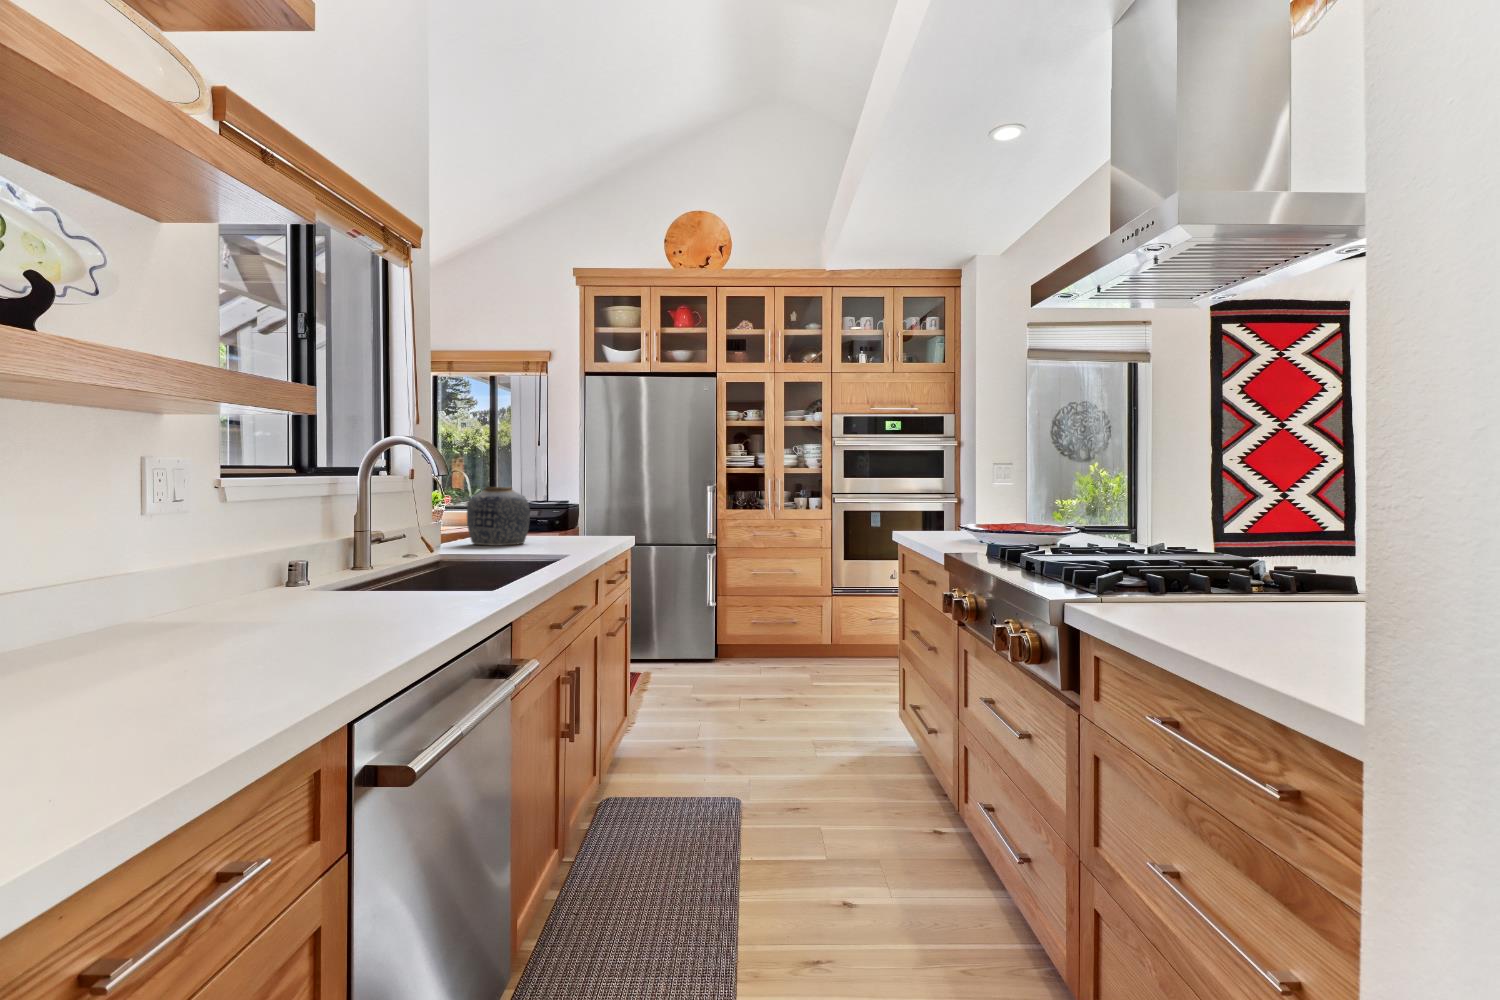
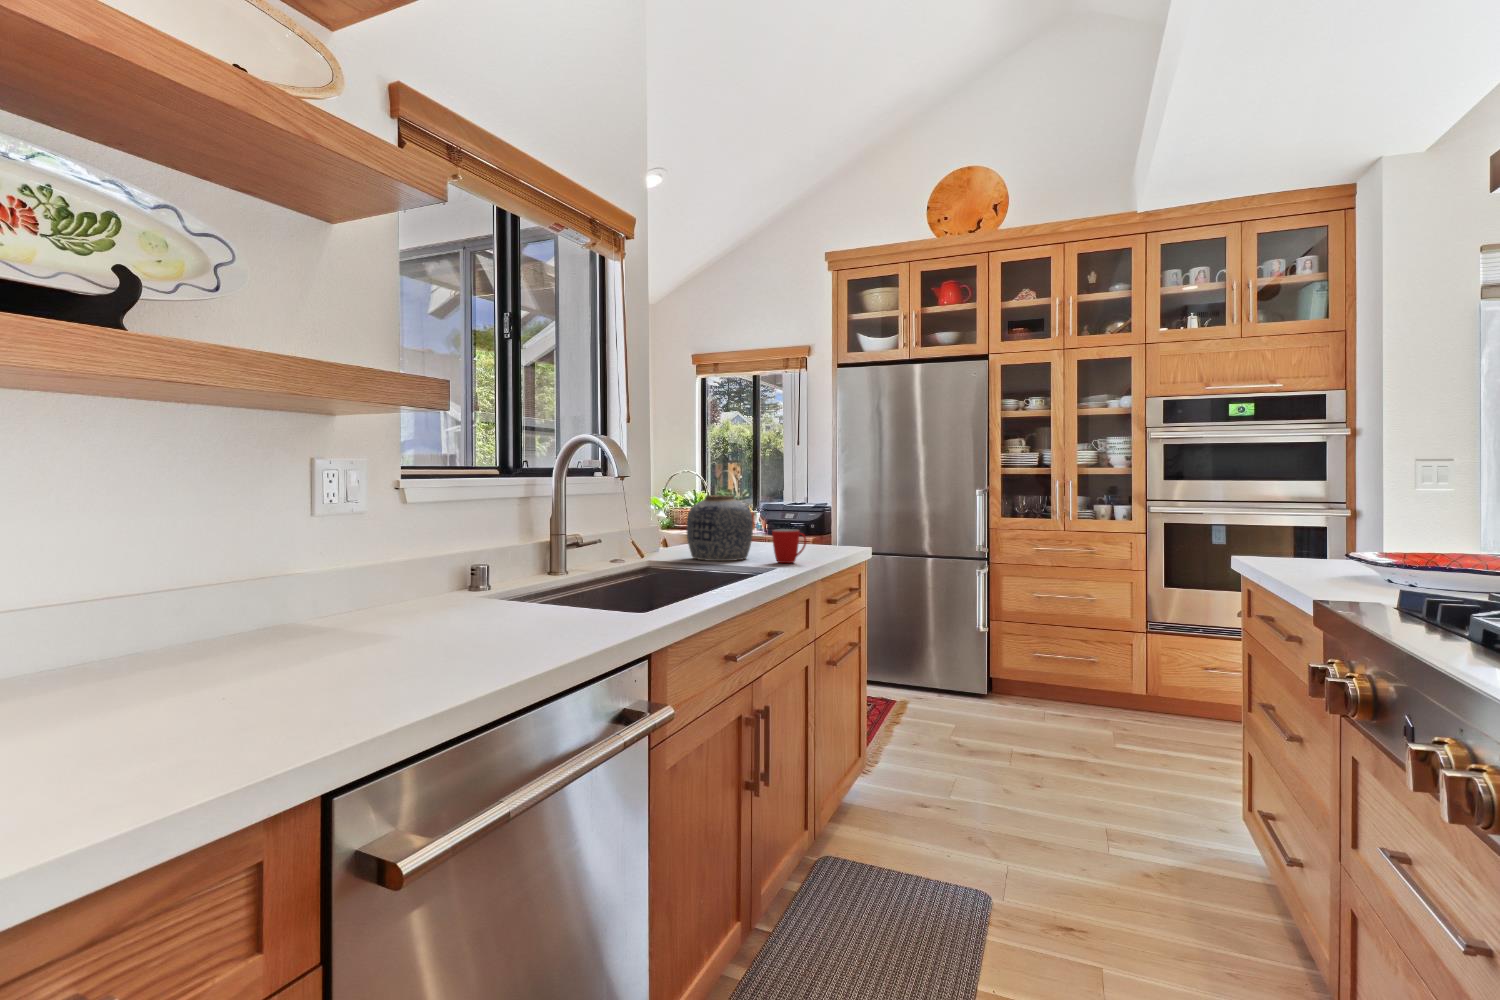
mug: none [551,516,583,545] -> present [772,529,806,563]

